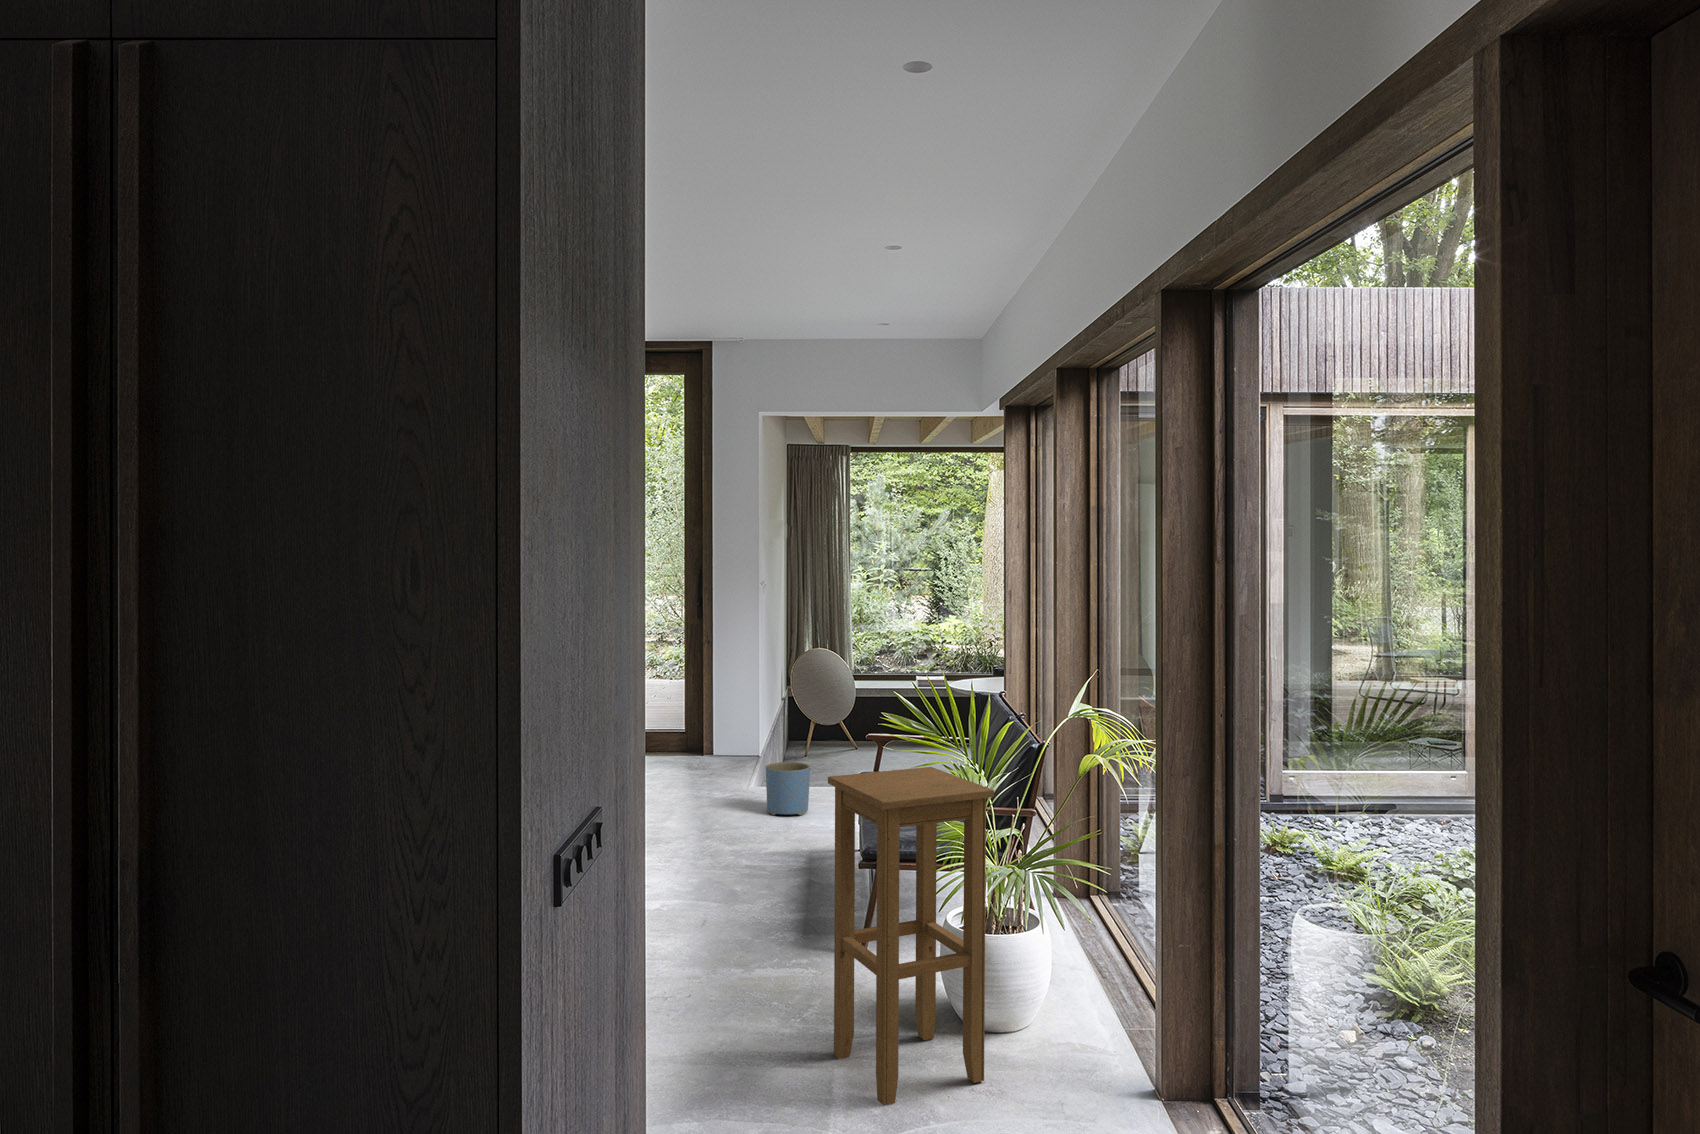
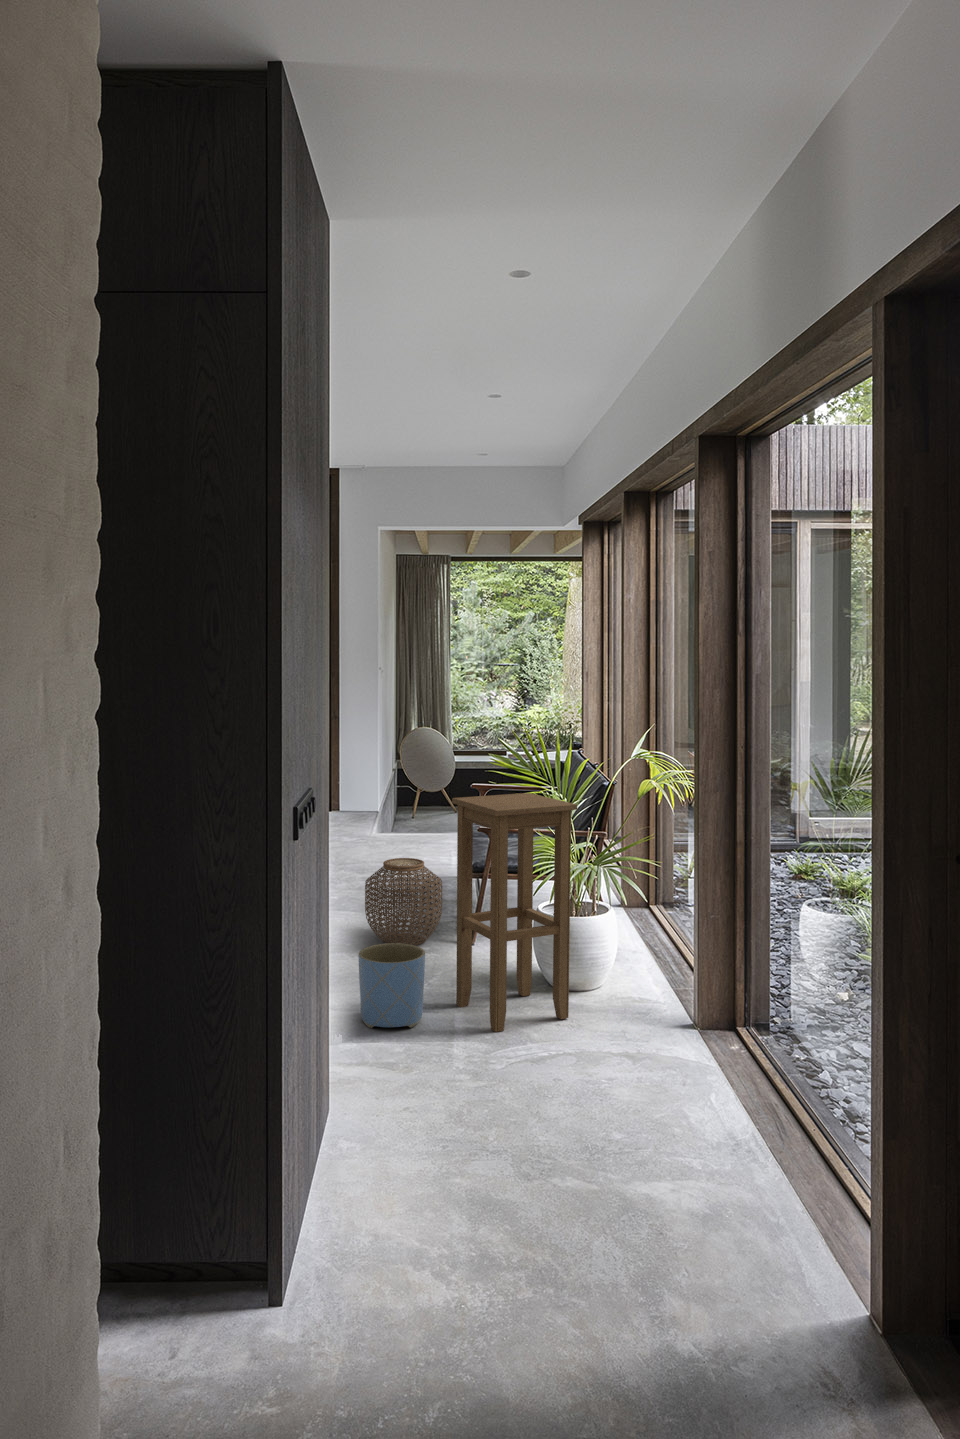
planter: present [766,762,810,816] -> present [358,943,425,1028]
woven basket: none [725,836,824,953] -> present [365,858,442,945]

